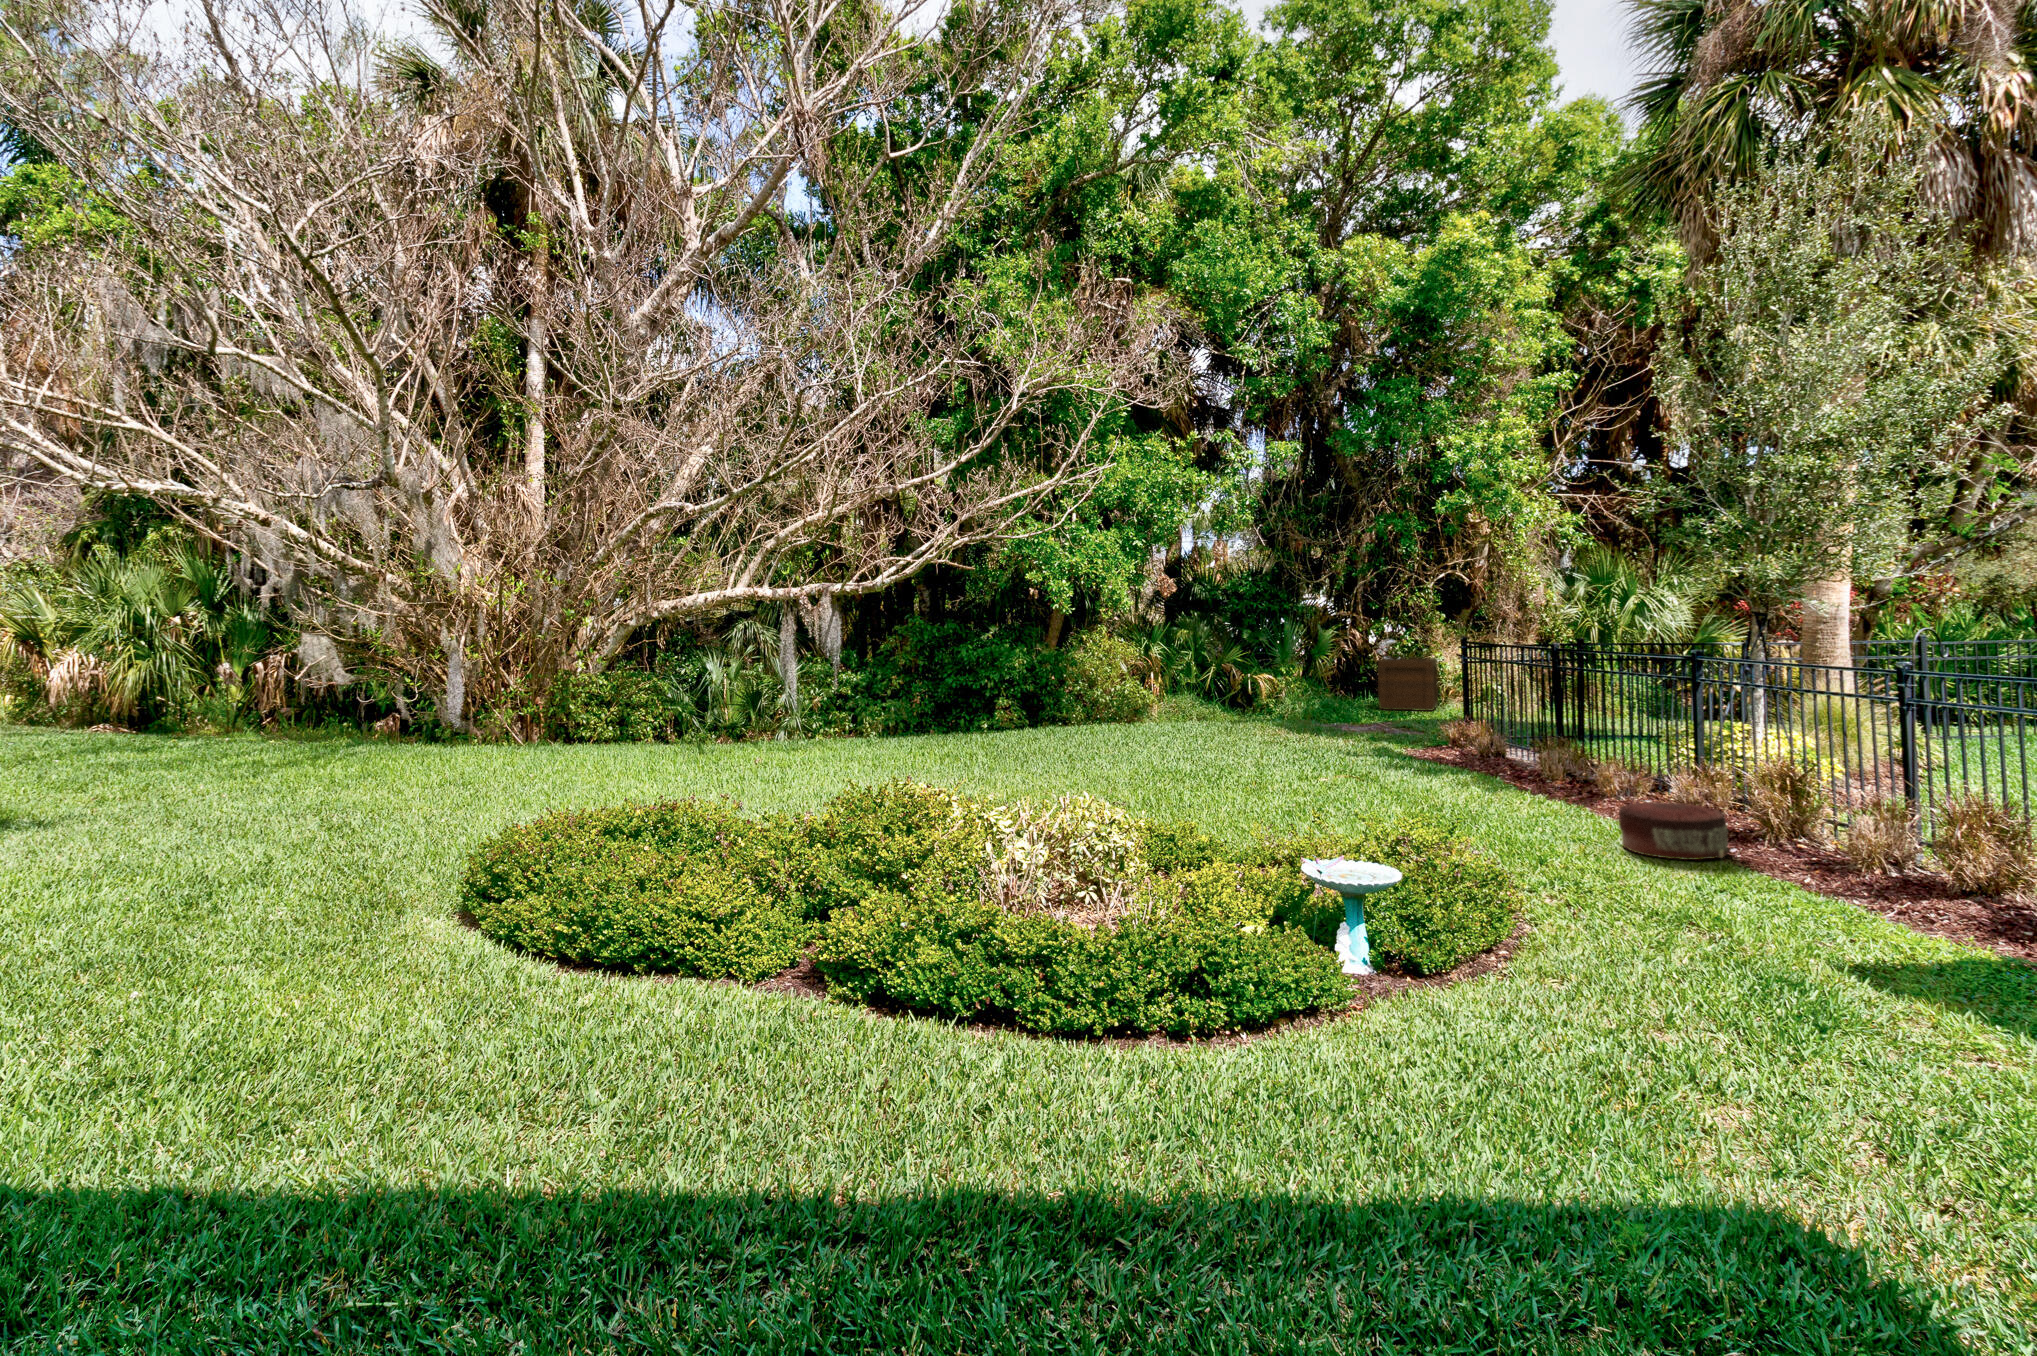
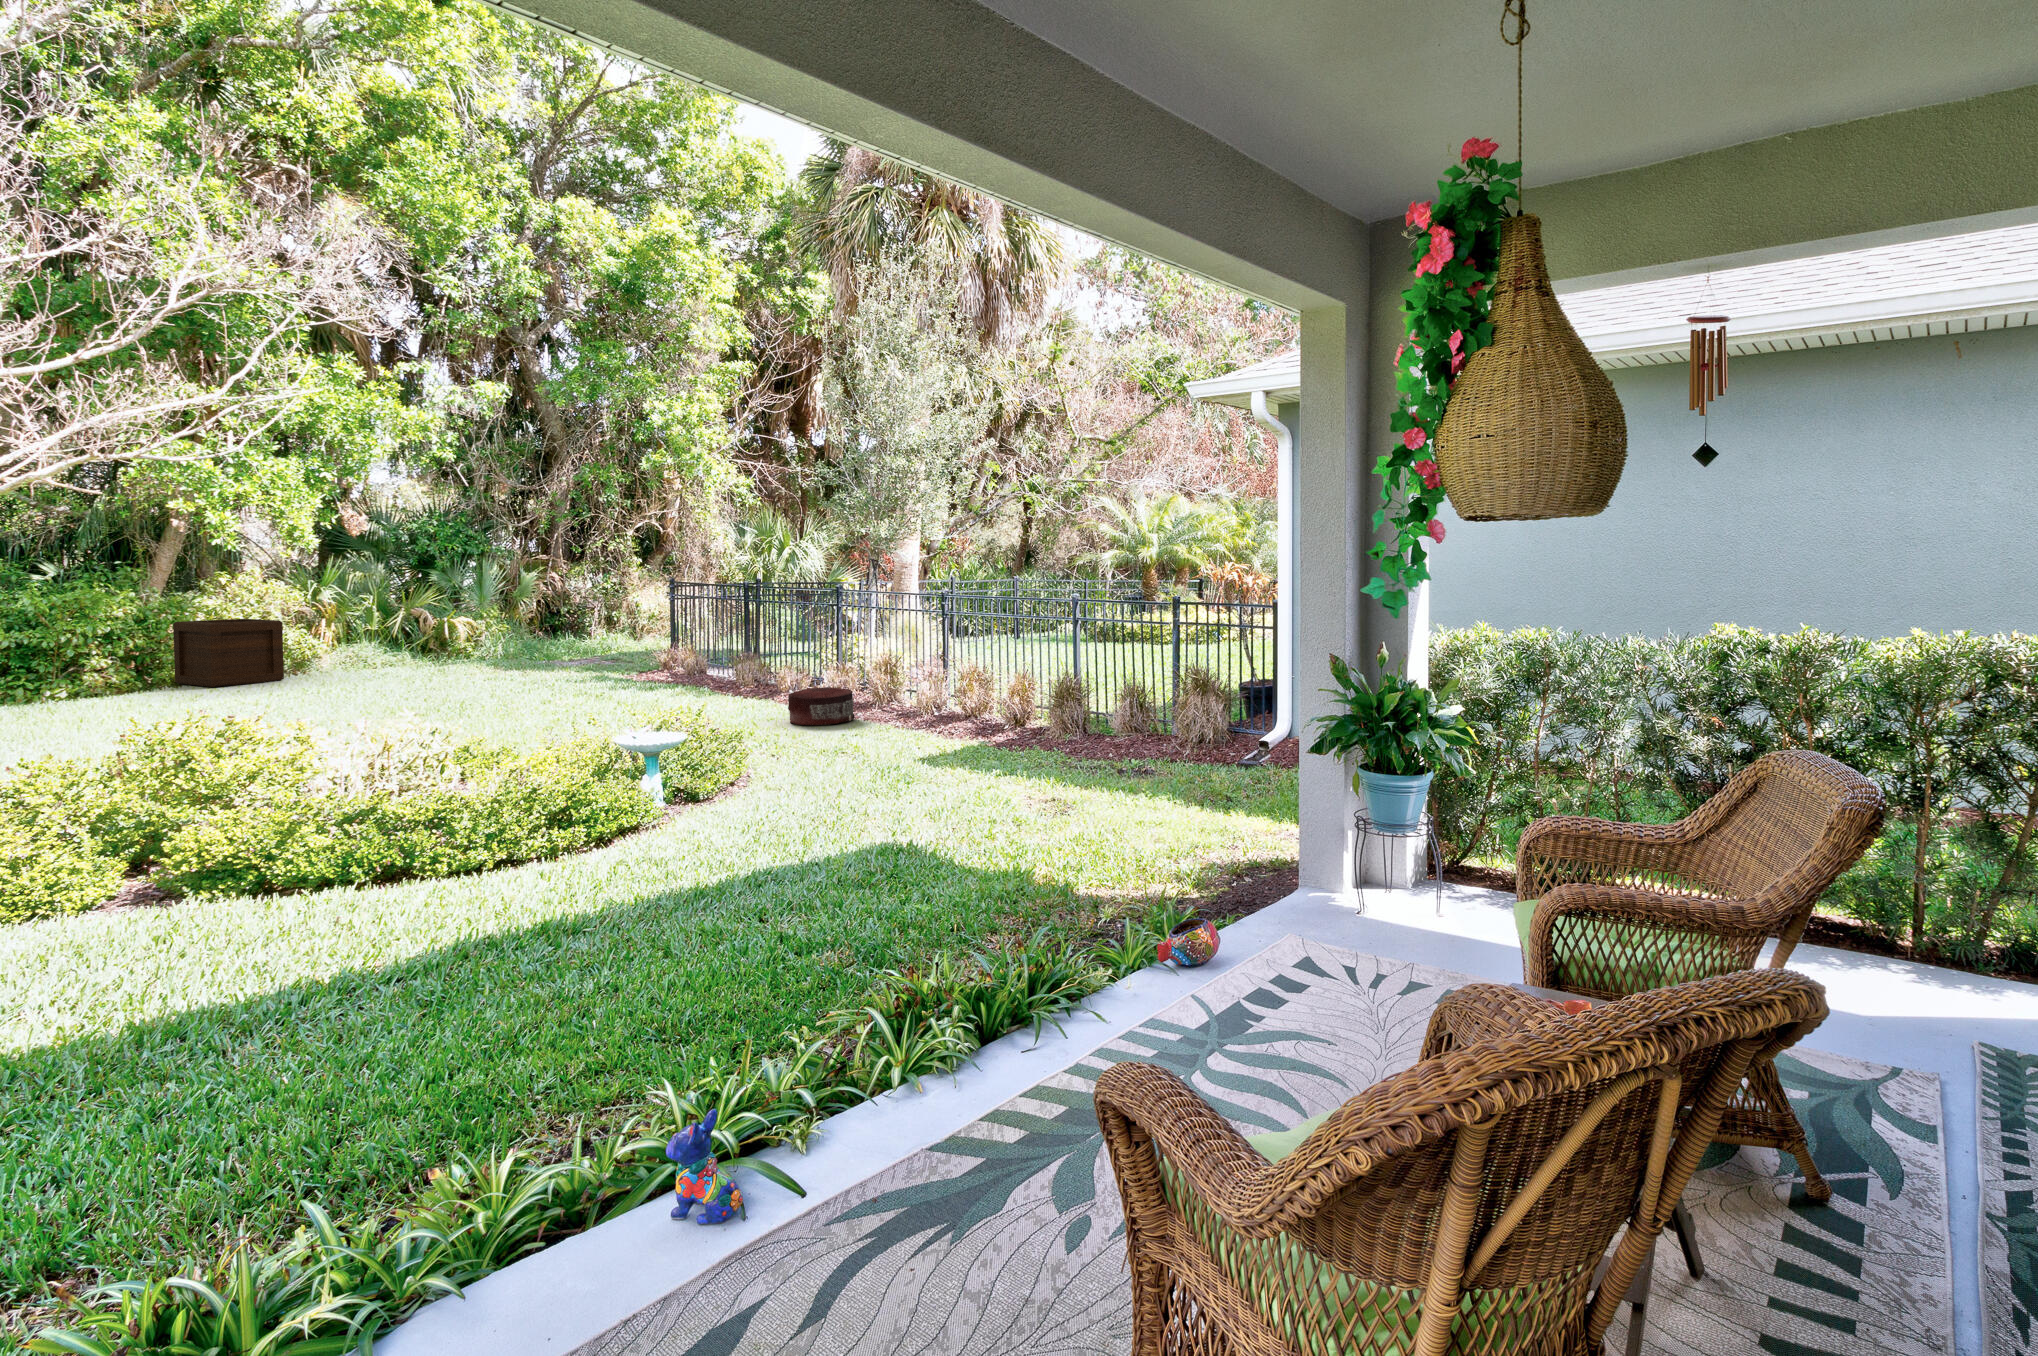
wooden crate: present [1378,657,1438,711] -> present [173,619,284,687]

